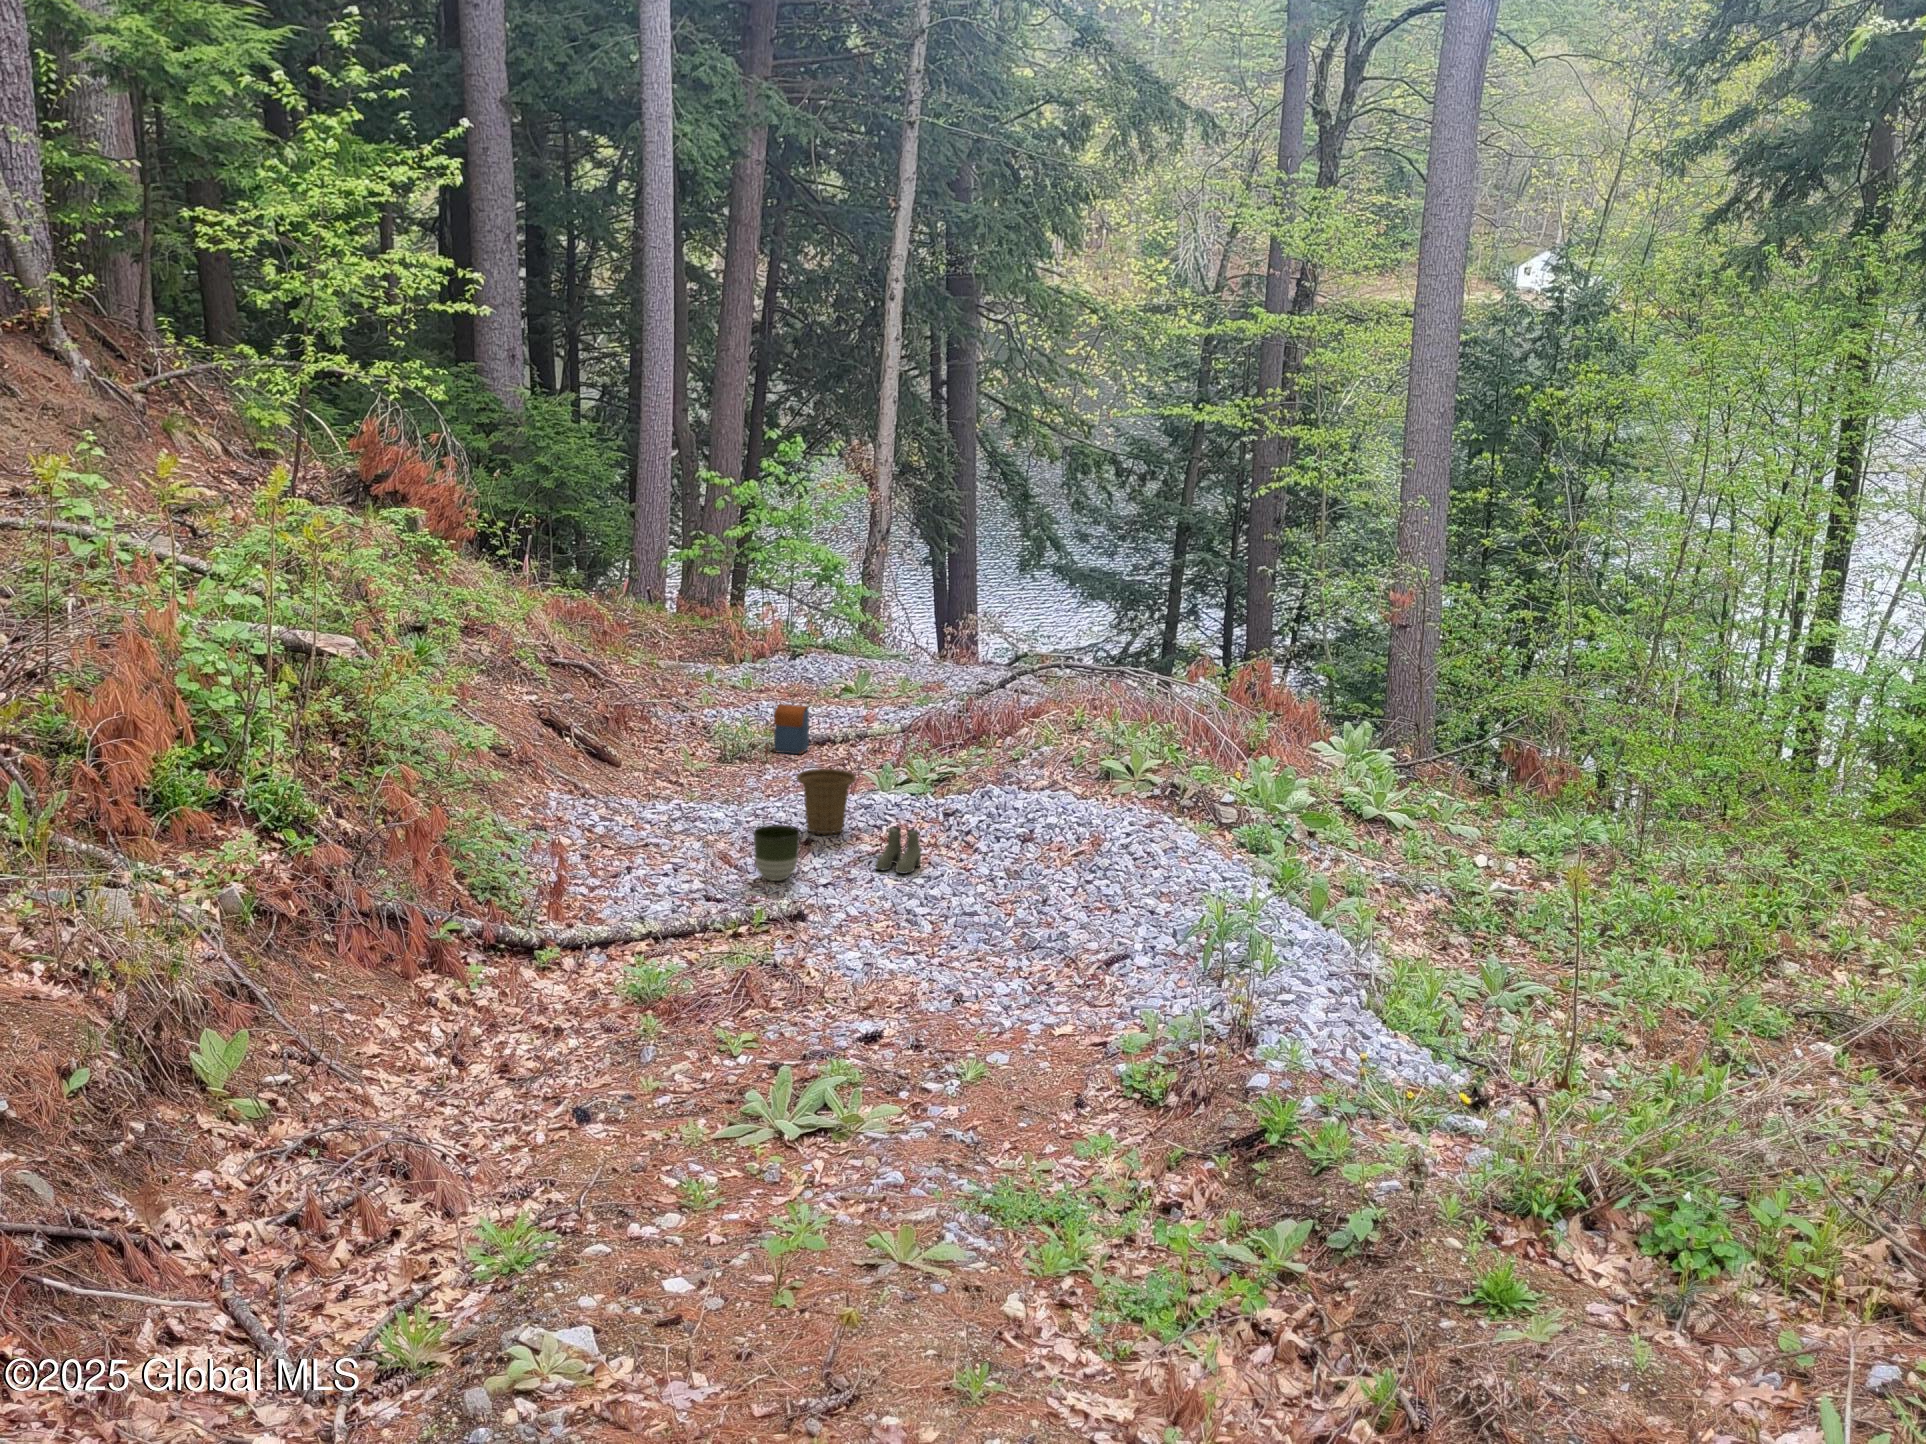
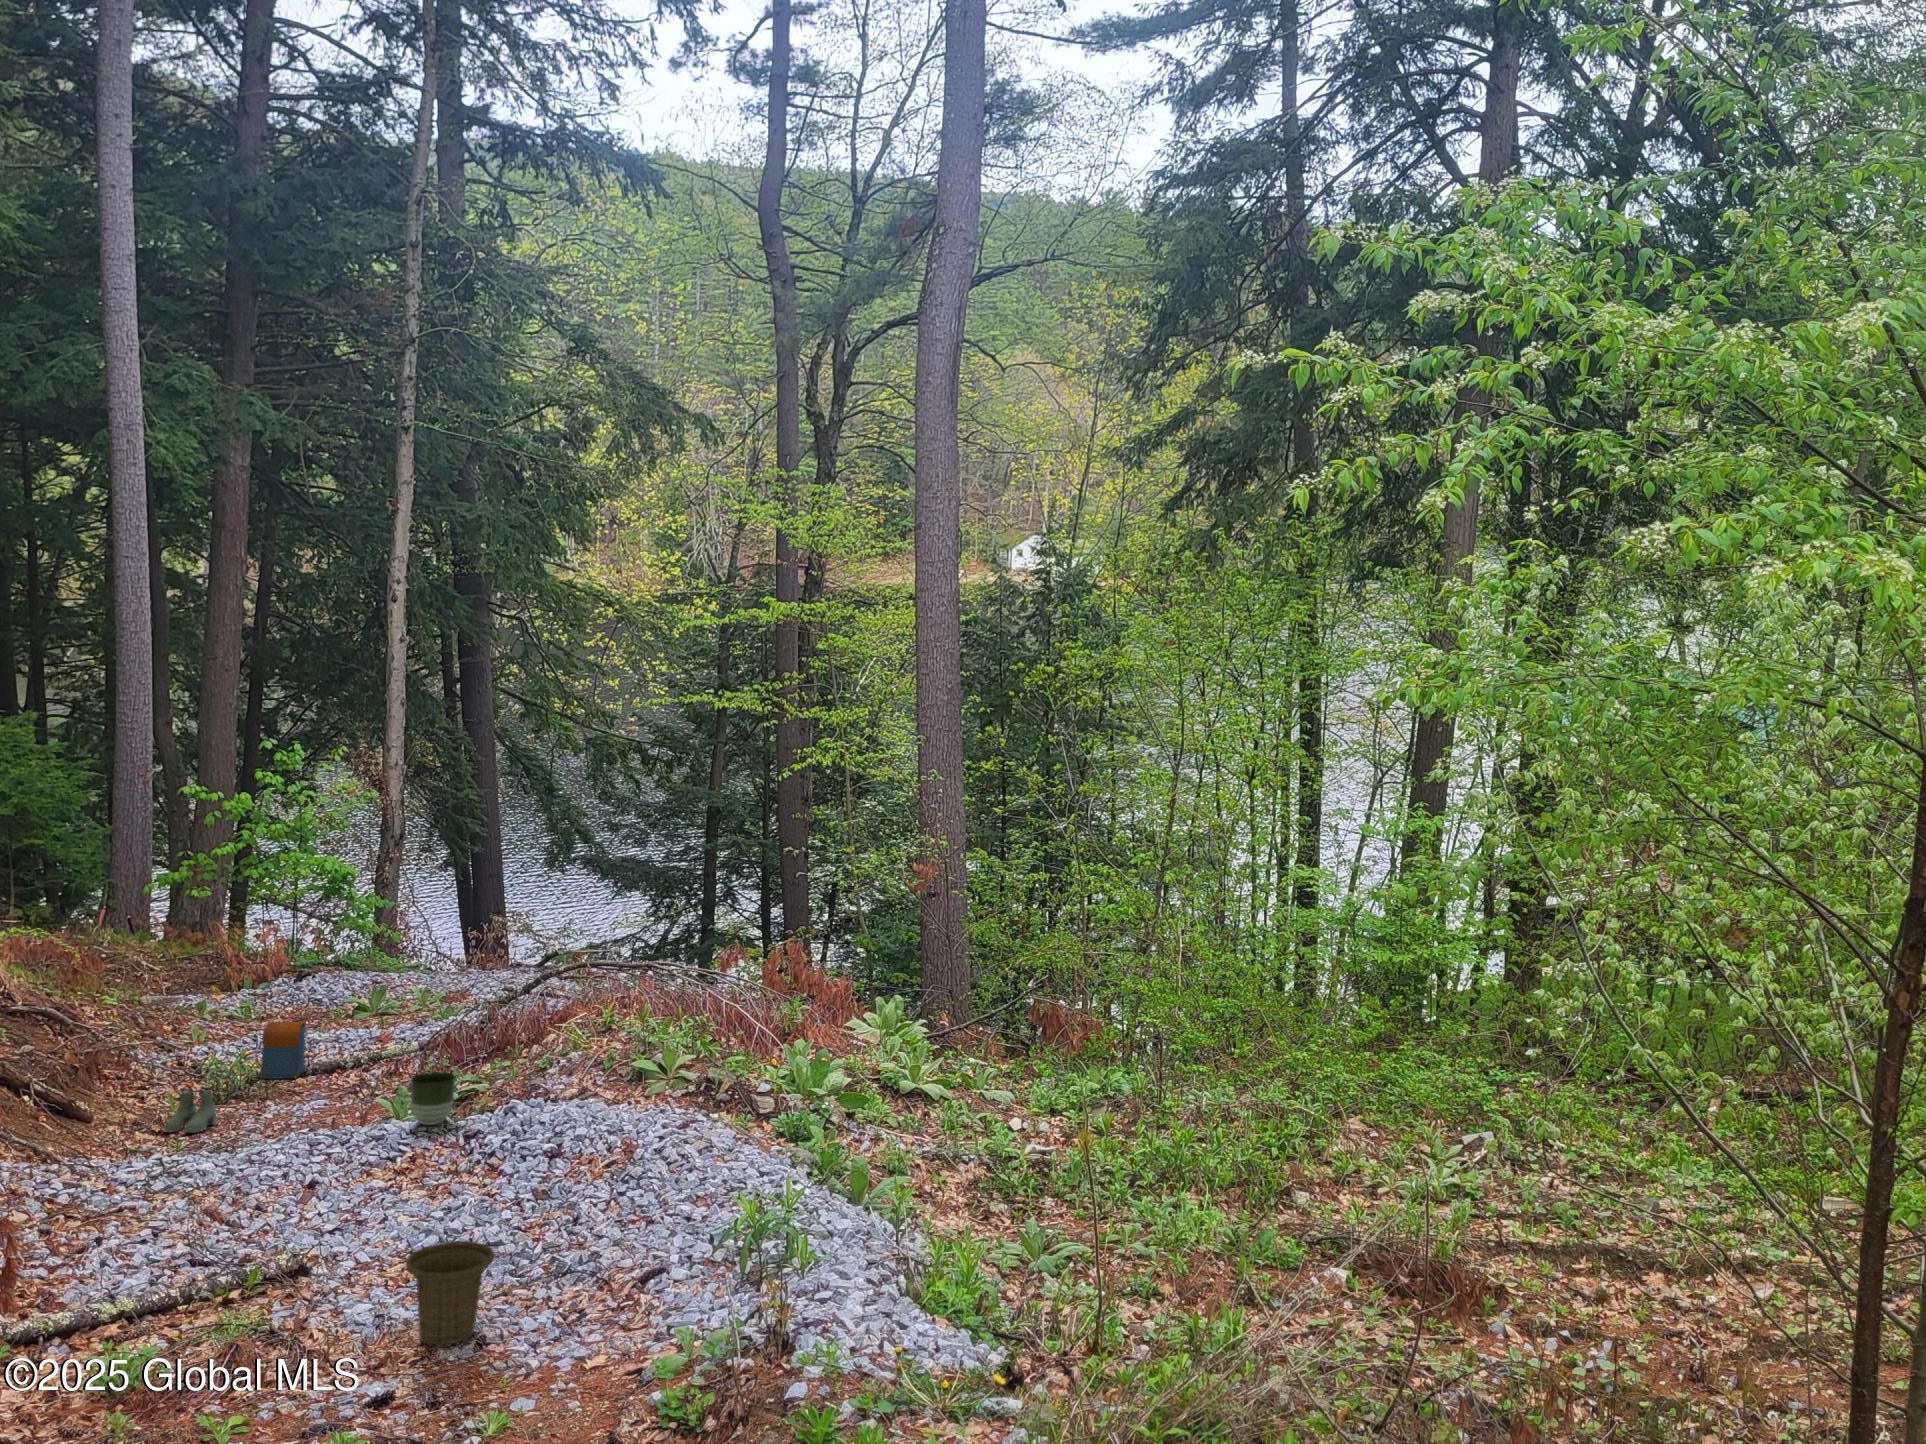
basket: present [797,769,856,835] -> present [405,1241,495,1347]
planter: present [754,825,800,881] -> present [411,1072,456,1125]
boots: present [876,827,921,873] -> present [163,1089,216,1133]

